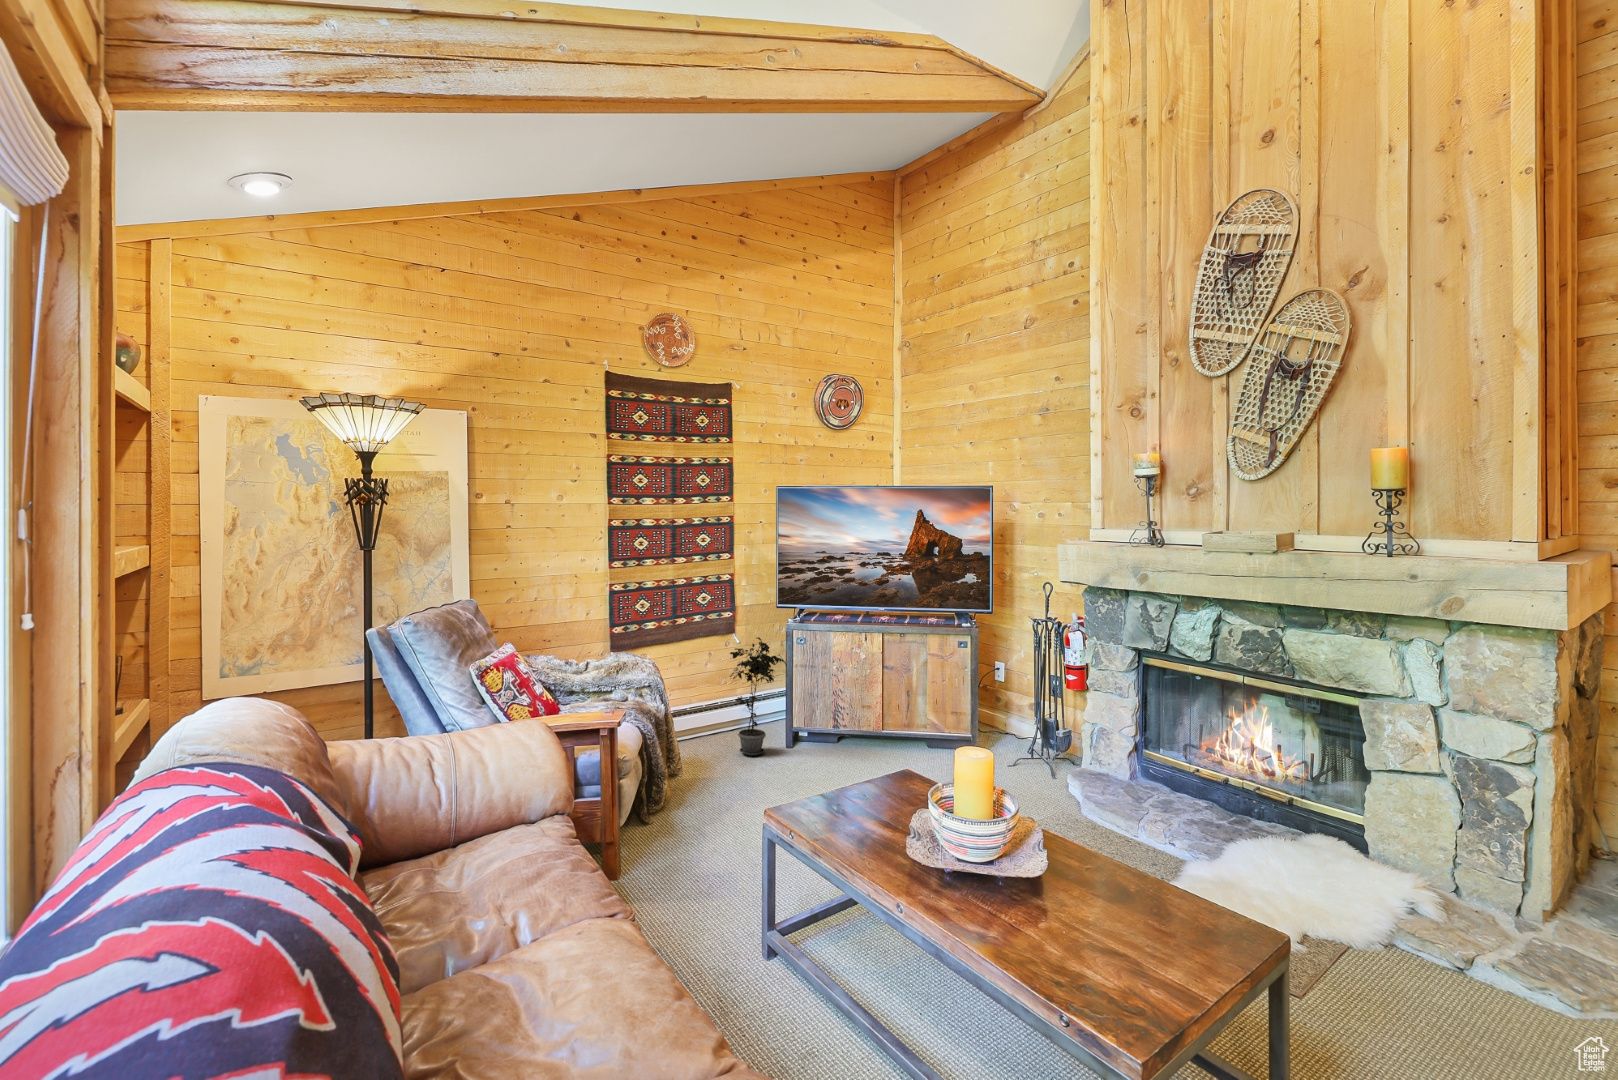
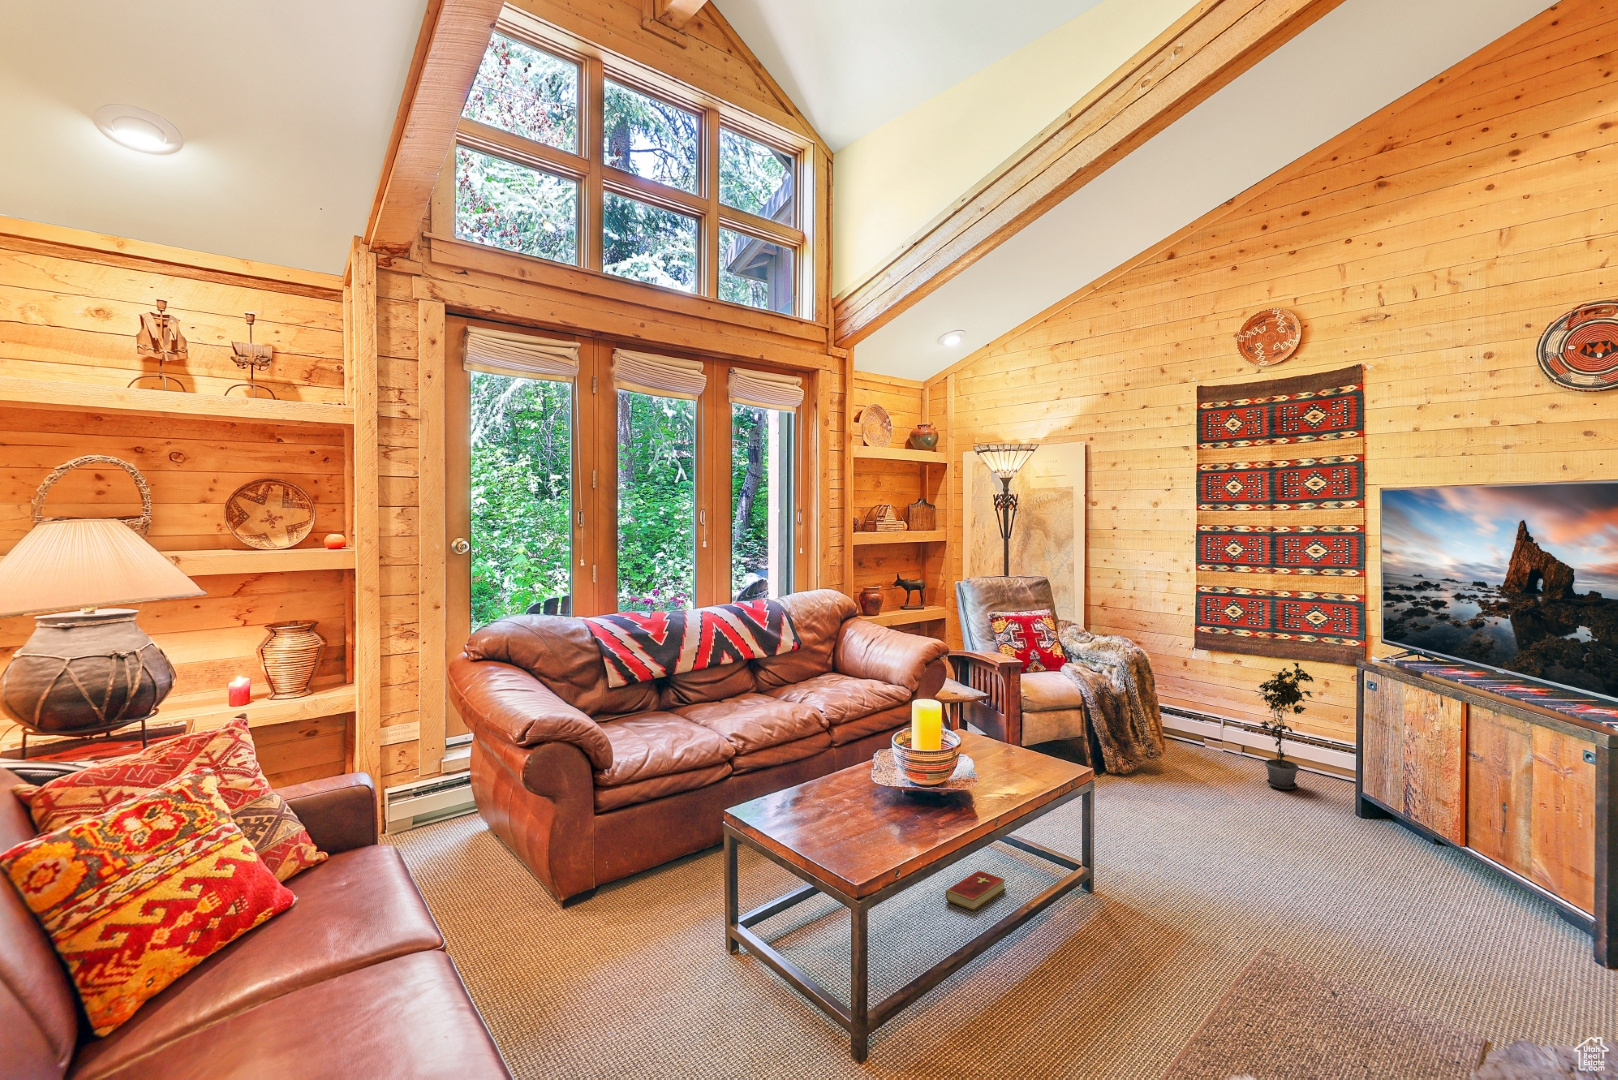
hardcover book: none [851,937,932,1005] -> present [946,870,1005,911]

